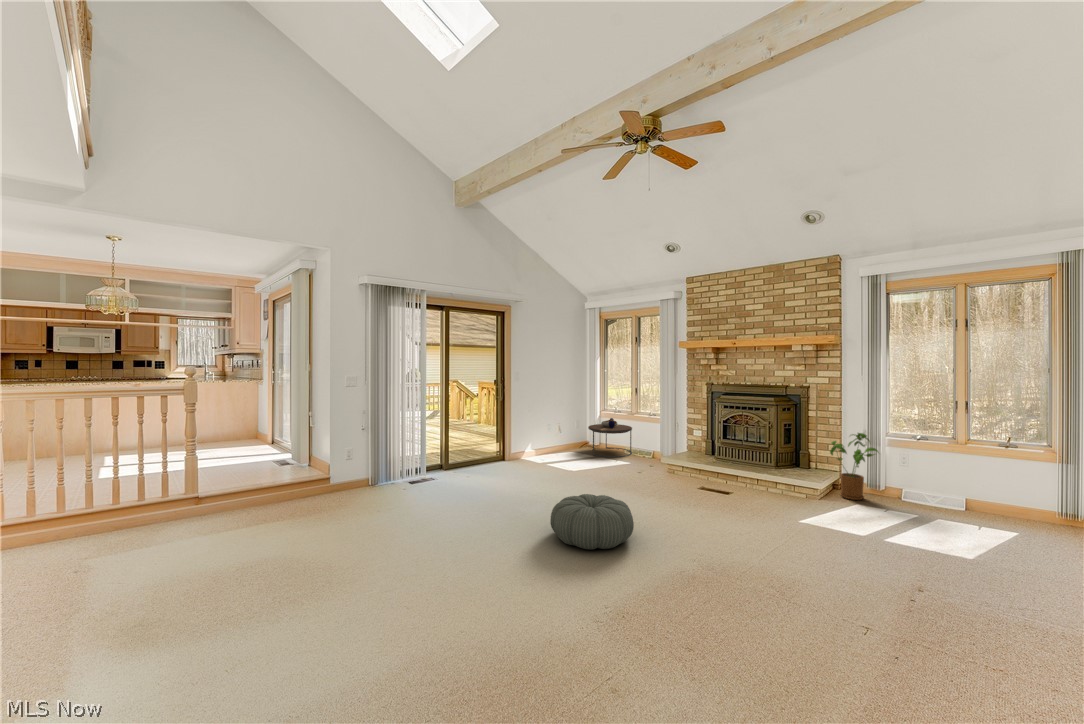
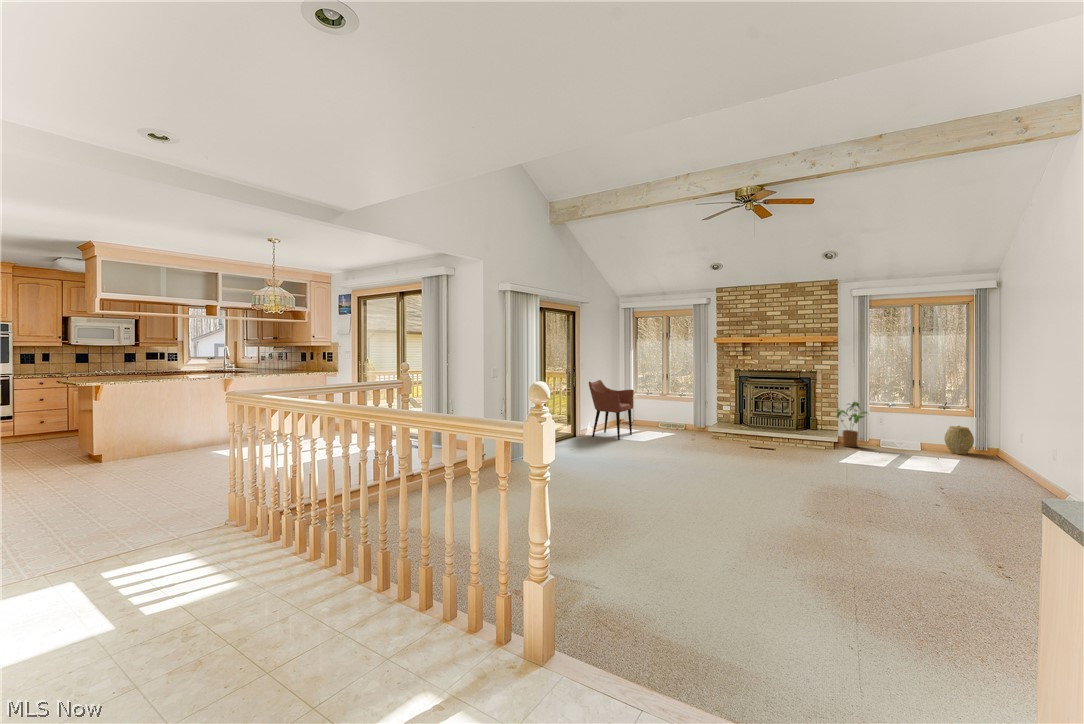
armchair: none [521,392,579,466] -> present [589,380,634,440]
side table: present [588,418,632,457] -> none [631,400,668,432]
woven basket: none [1010,480,1065,530] -> present [944,426,974,455]
pouf: present [550,494,634,549] -> none [703,448,764,481]

